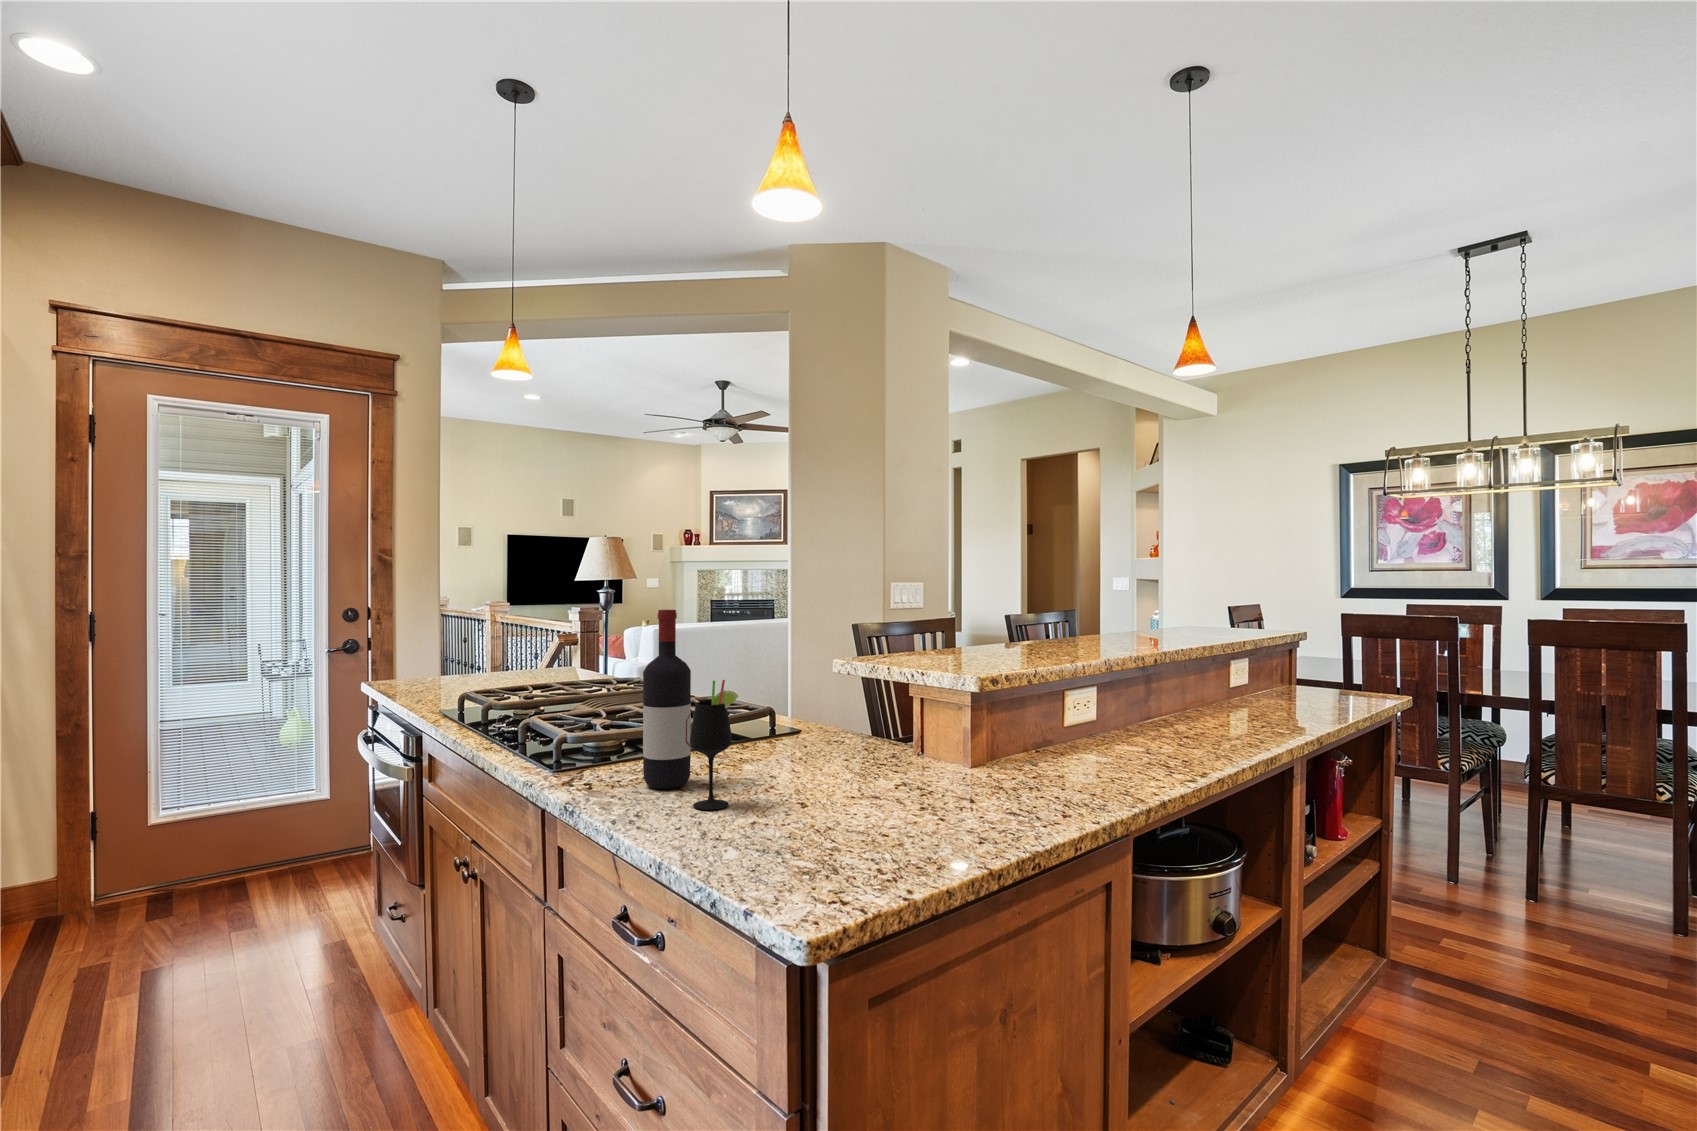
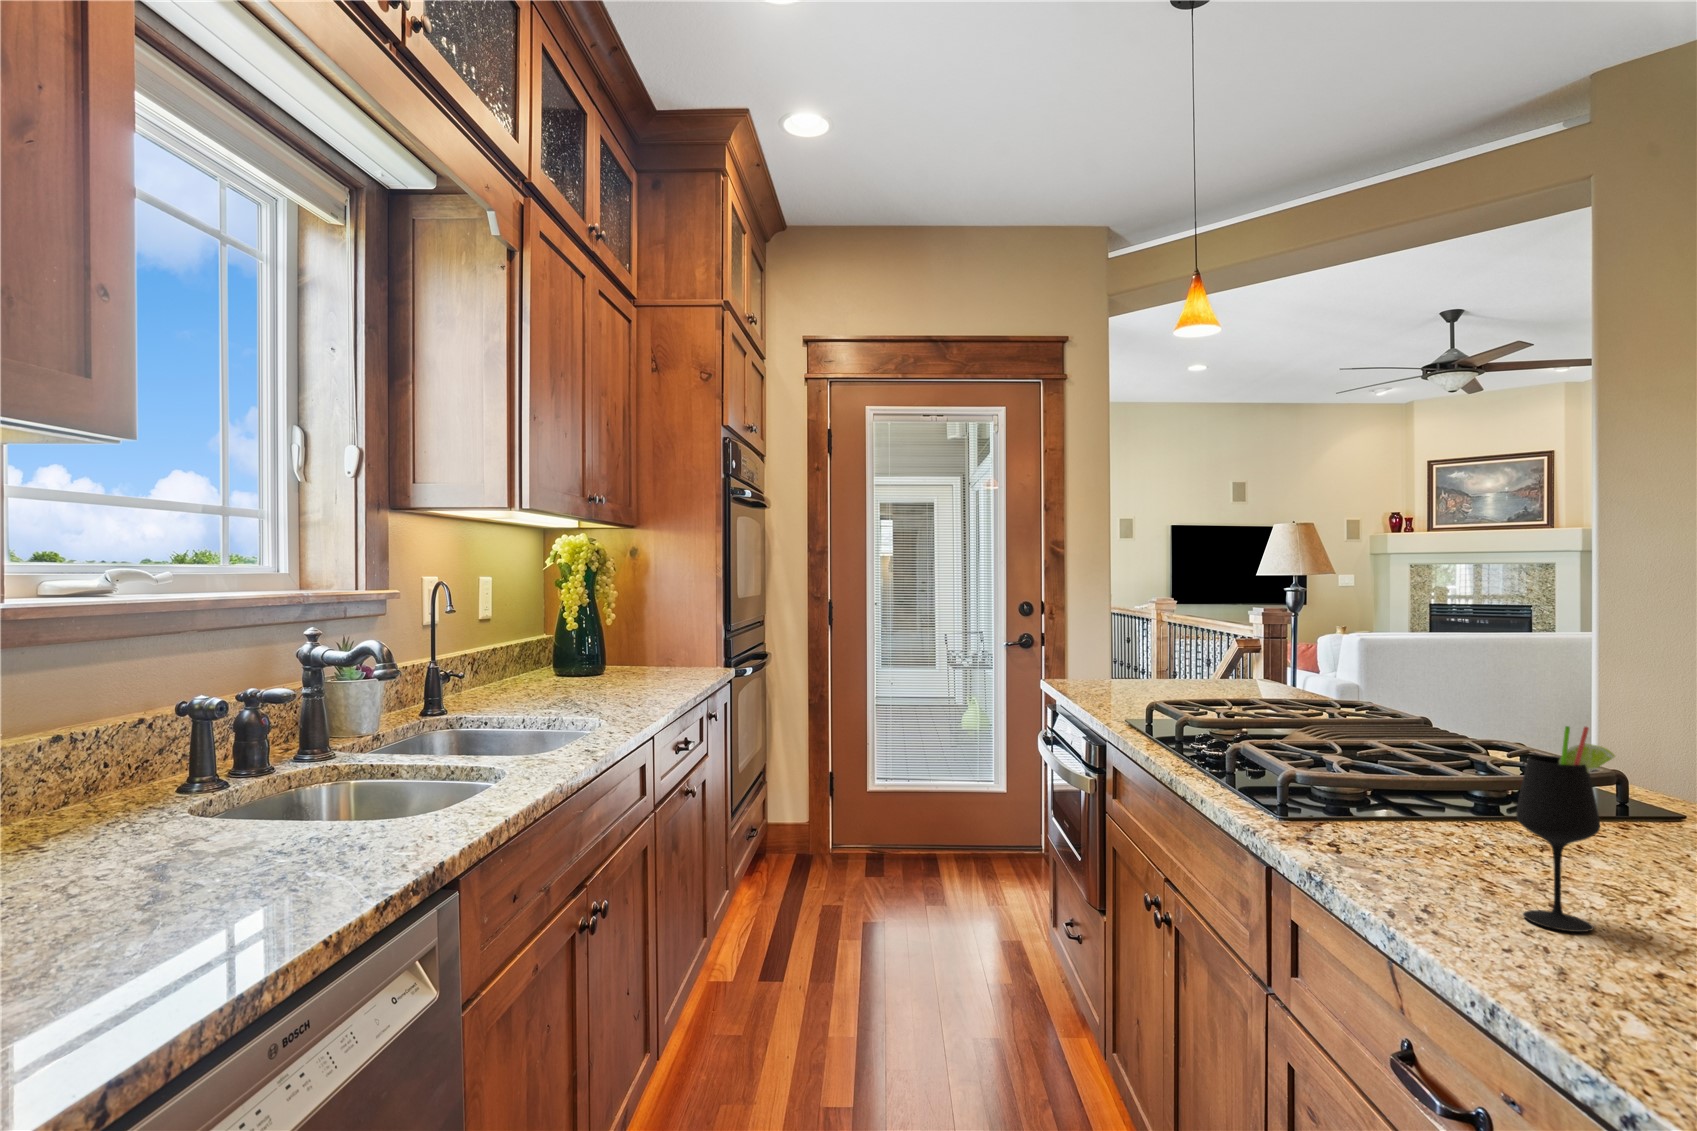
wine bottle: present [643,610,691,789] -> none [1421,611,1503,878]

